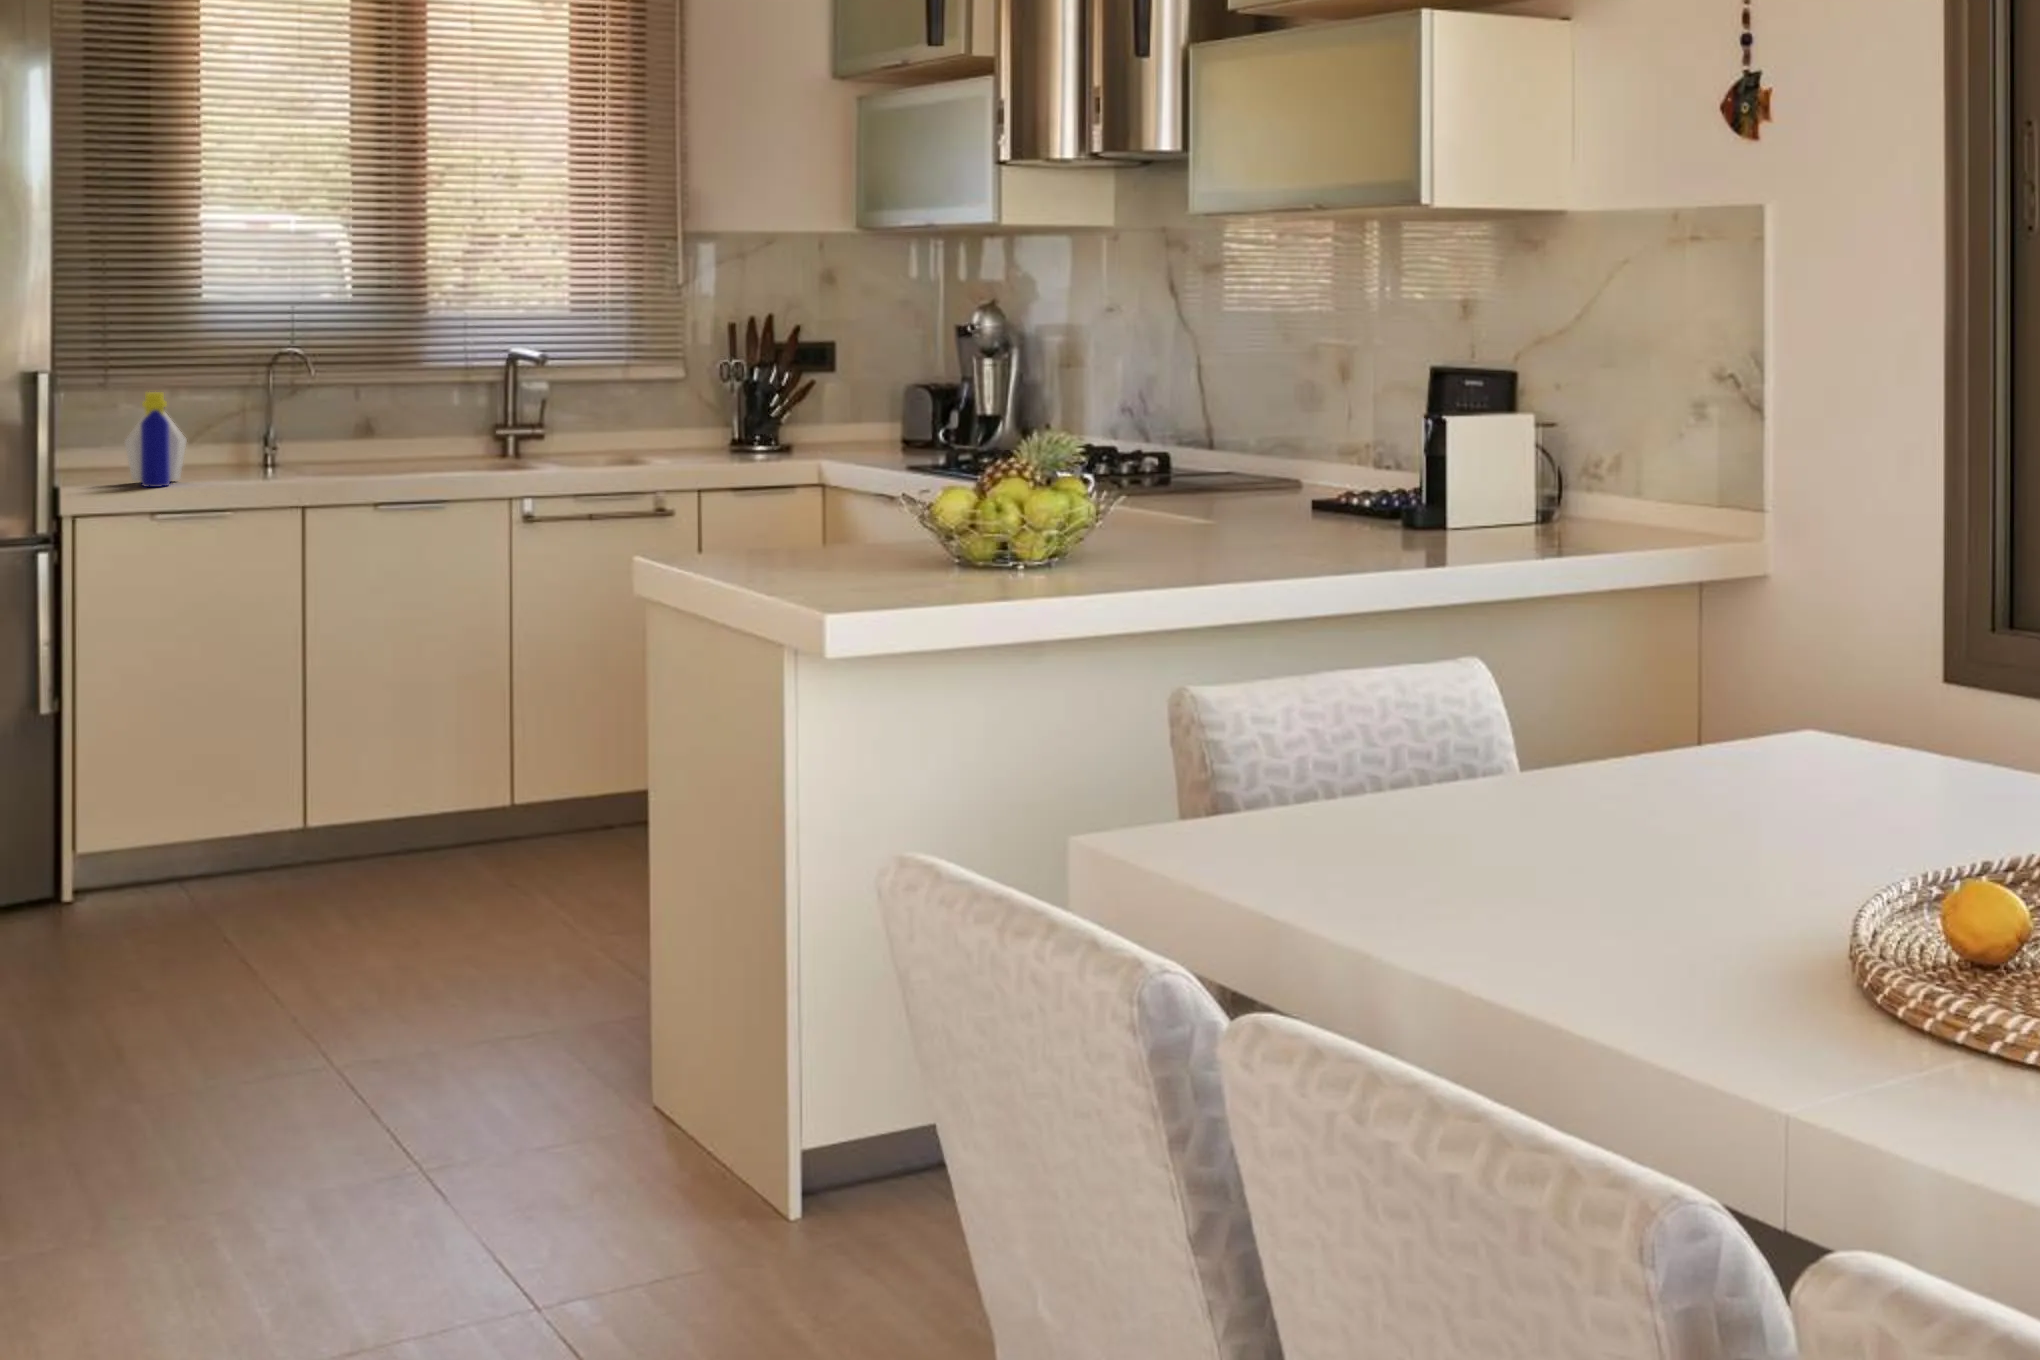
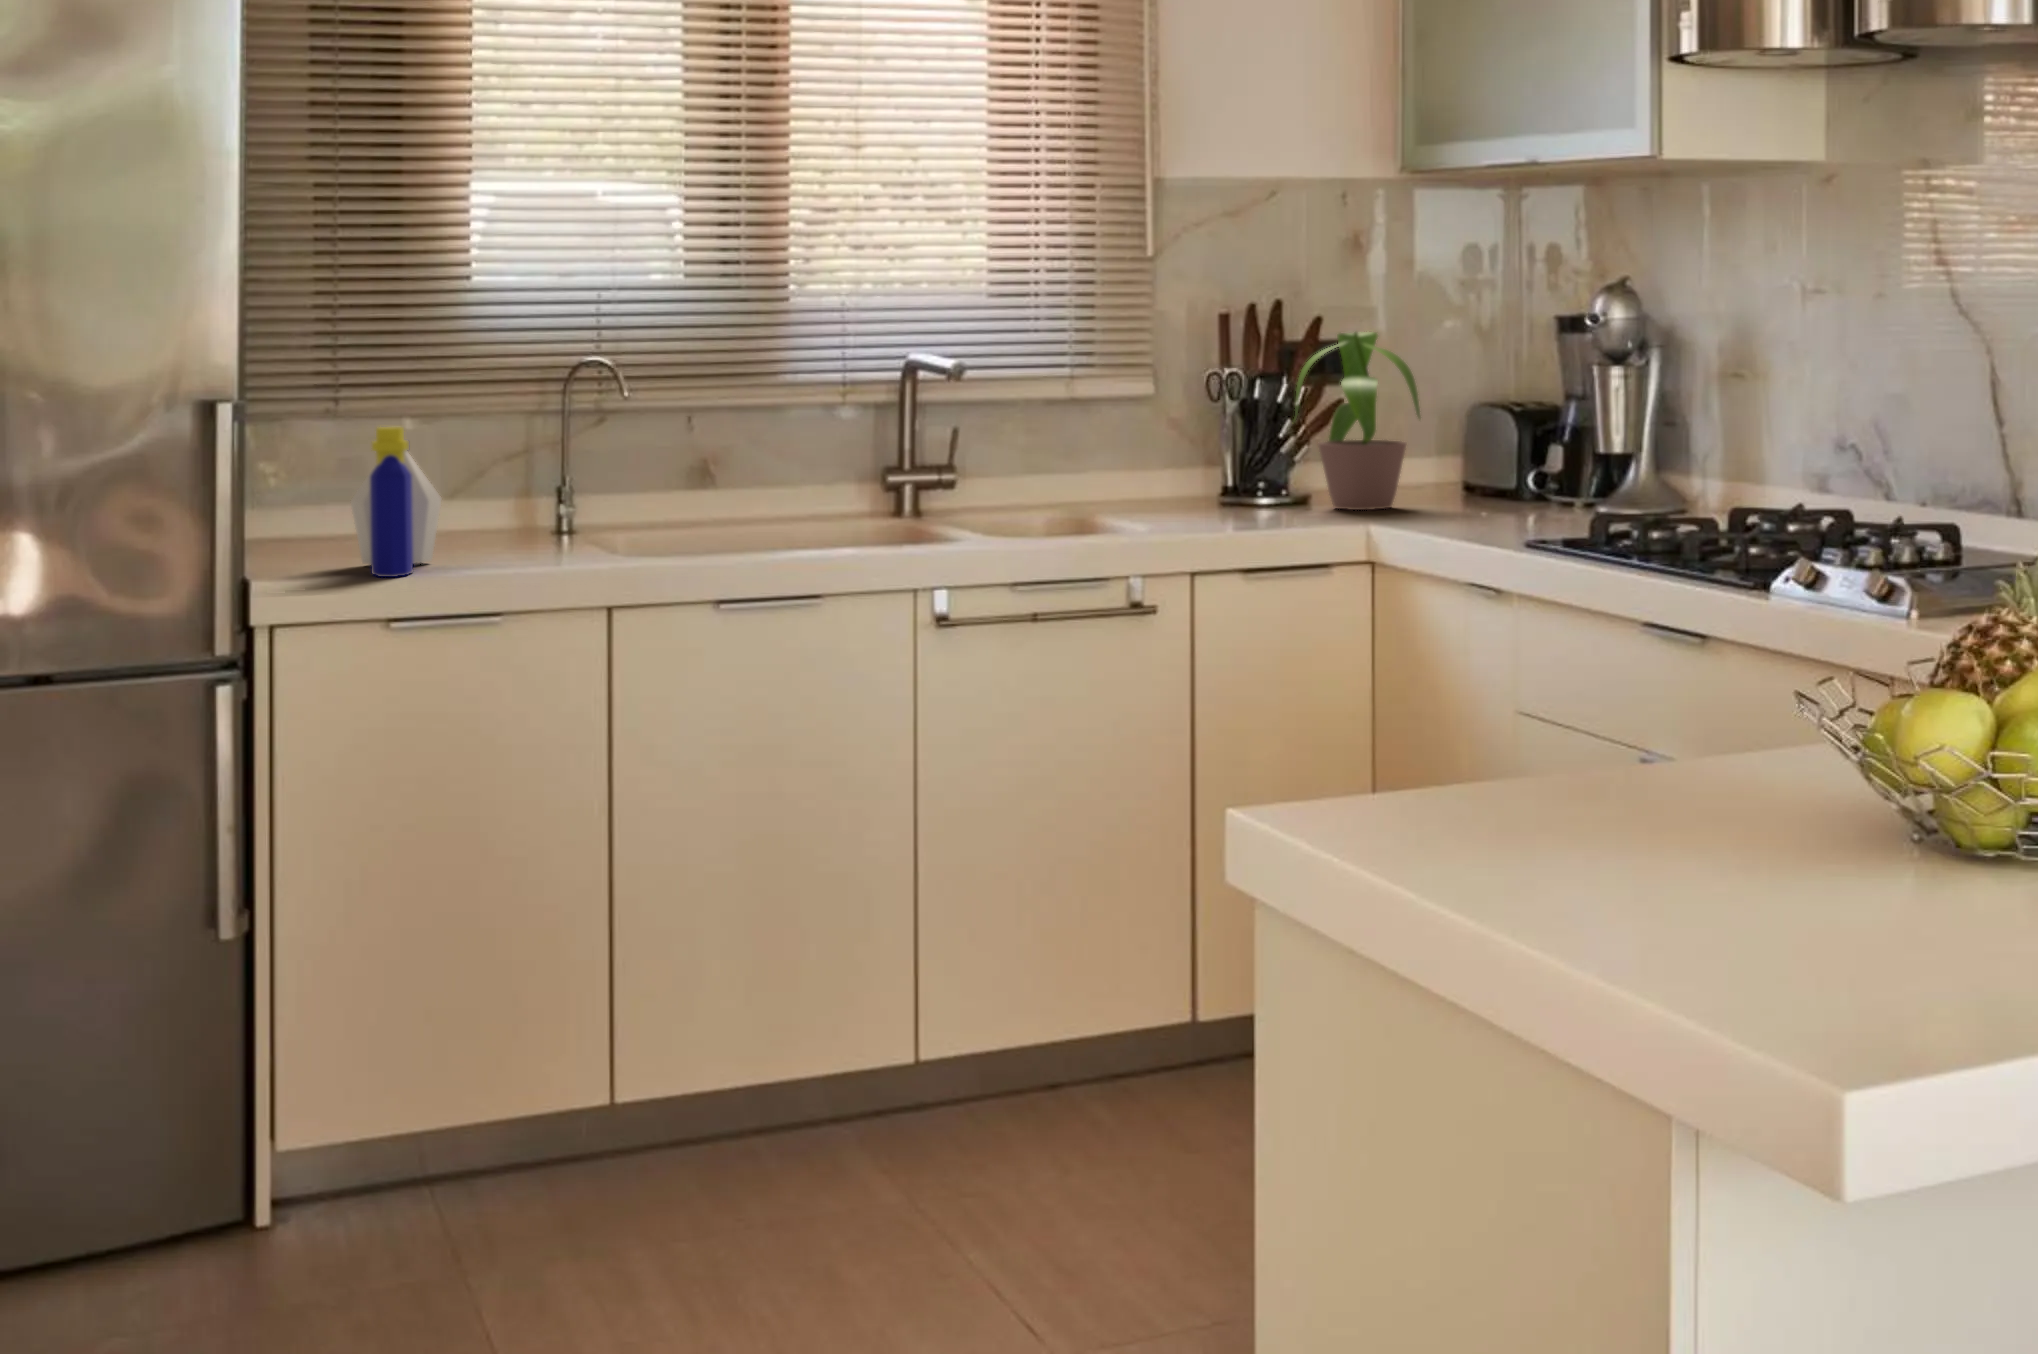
potted plant: none [768,335,874,452] -> present [1296,332,1420,510]

